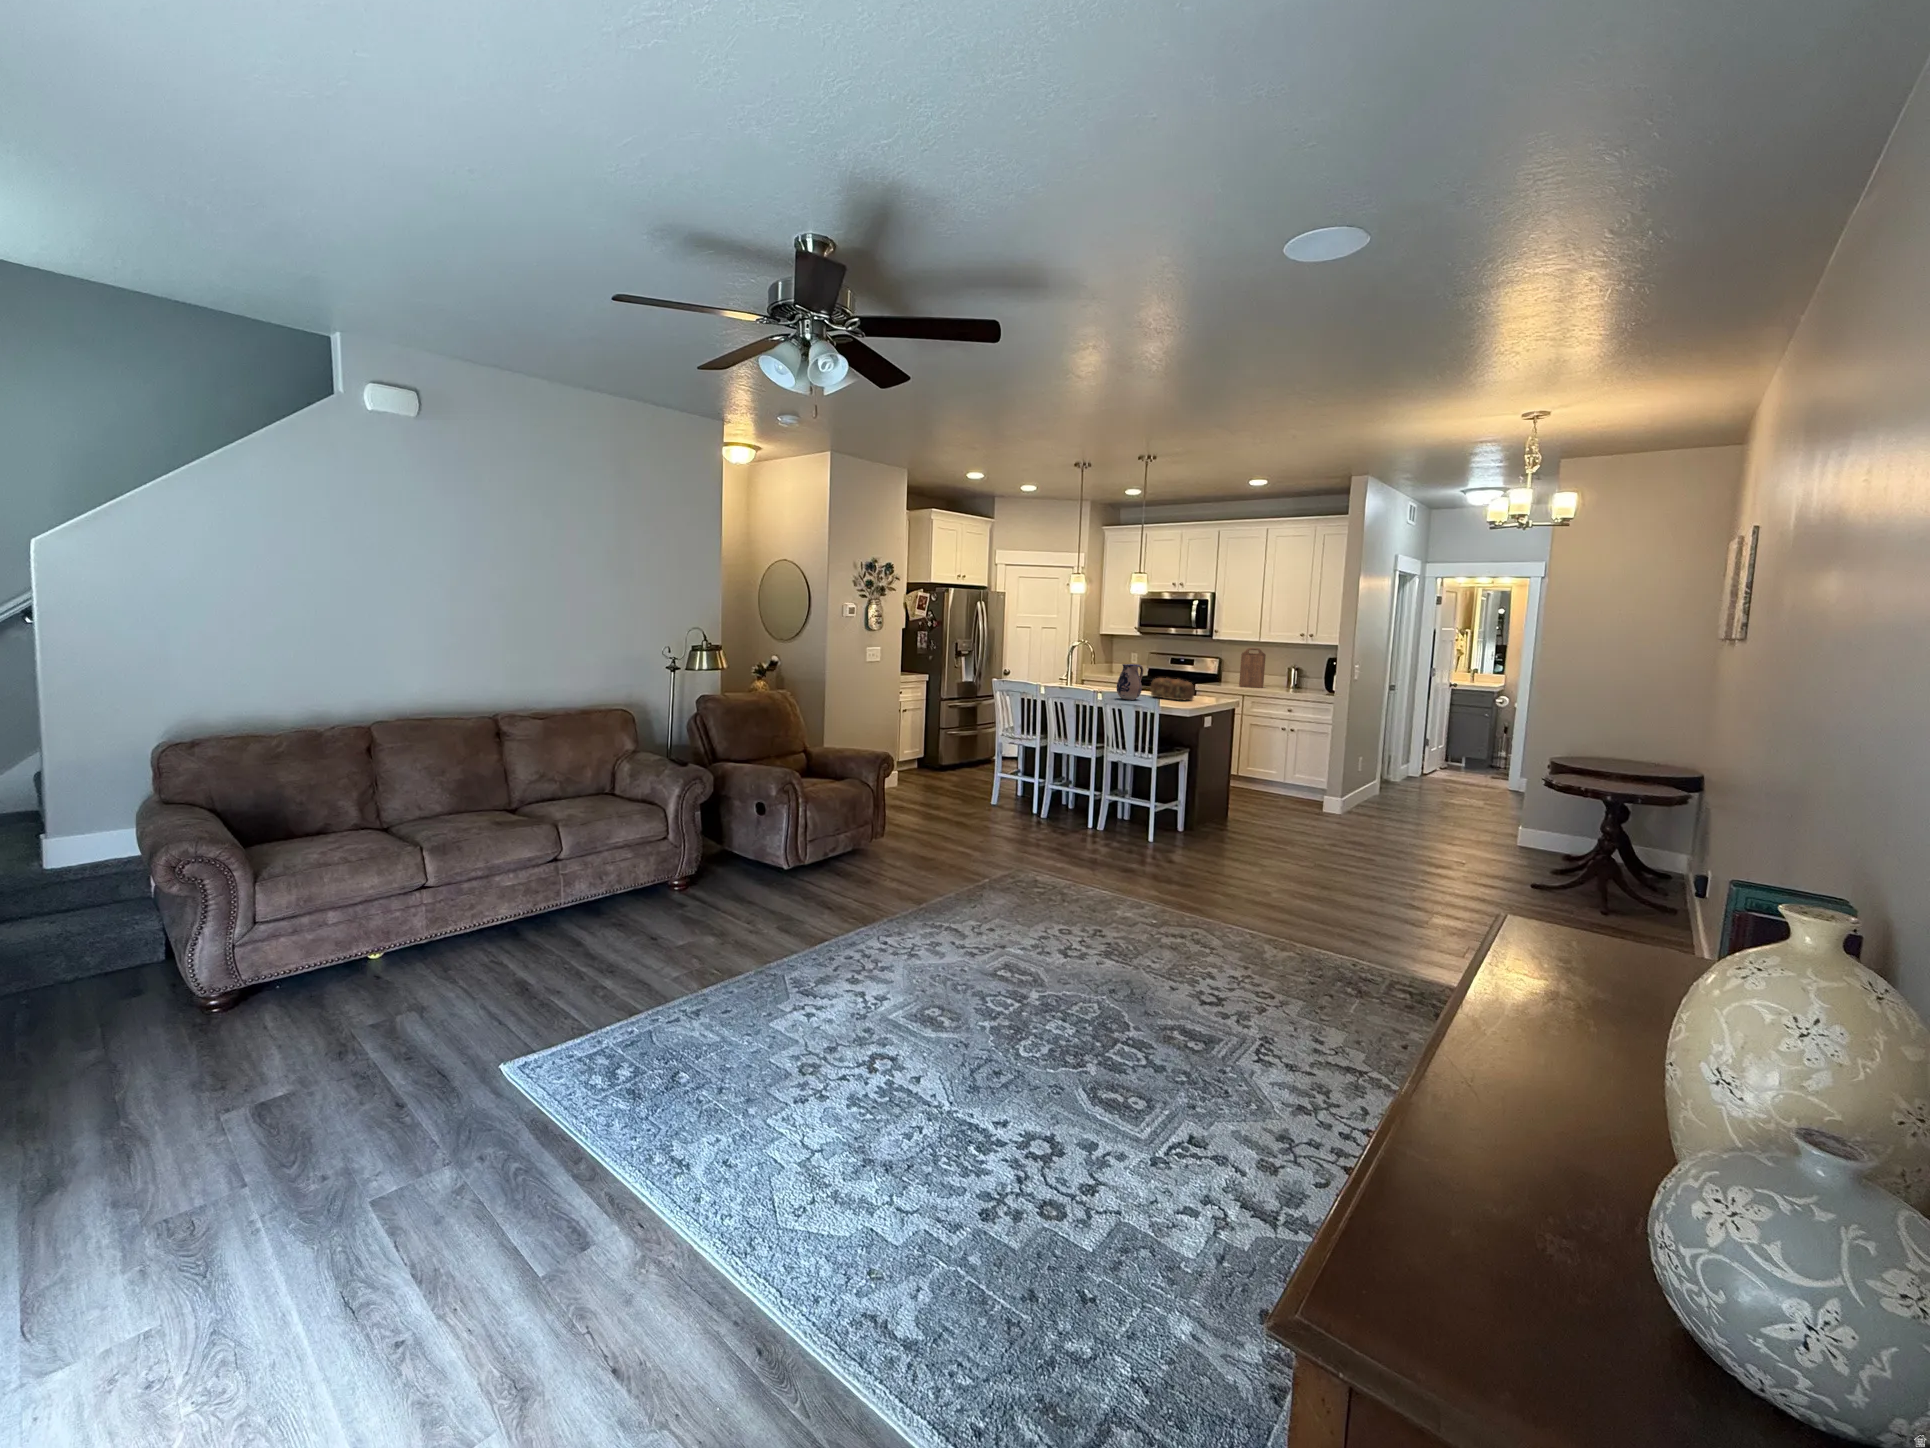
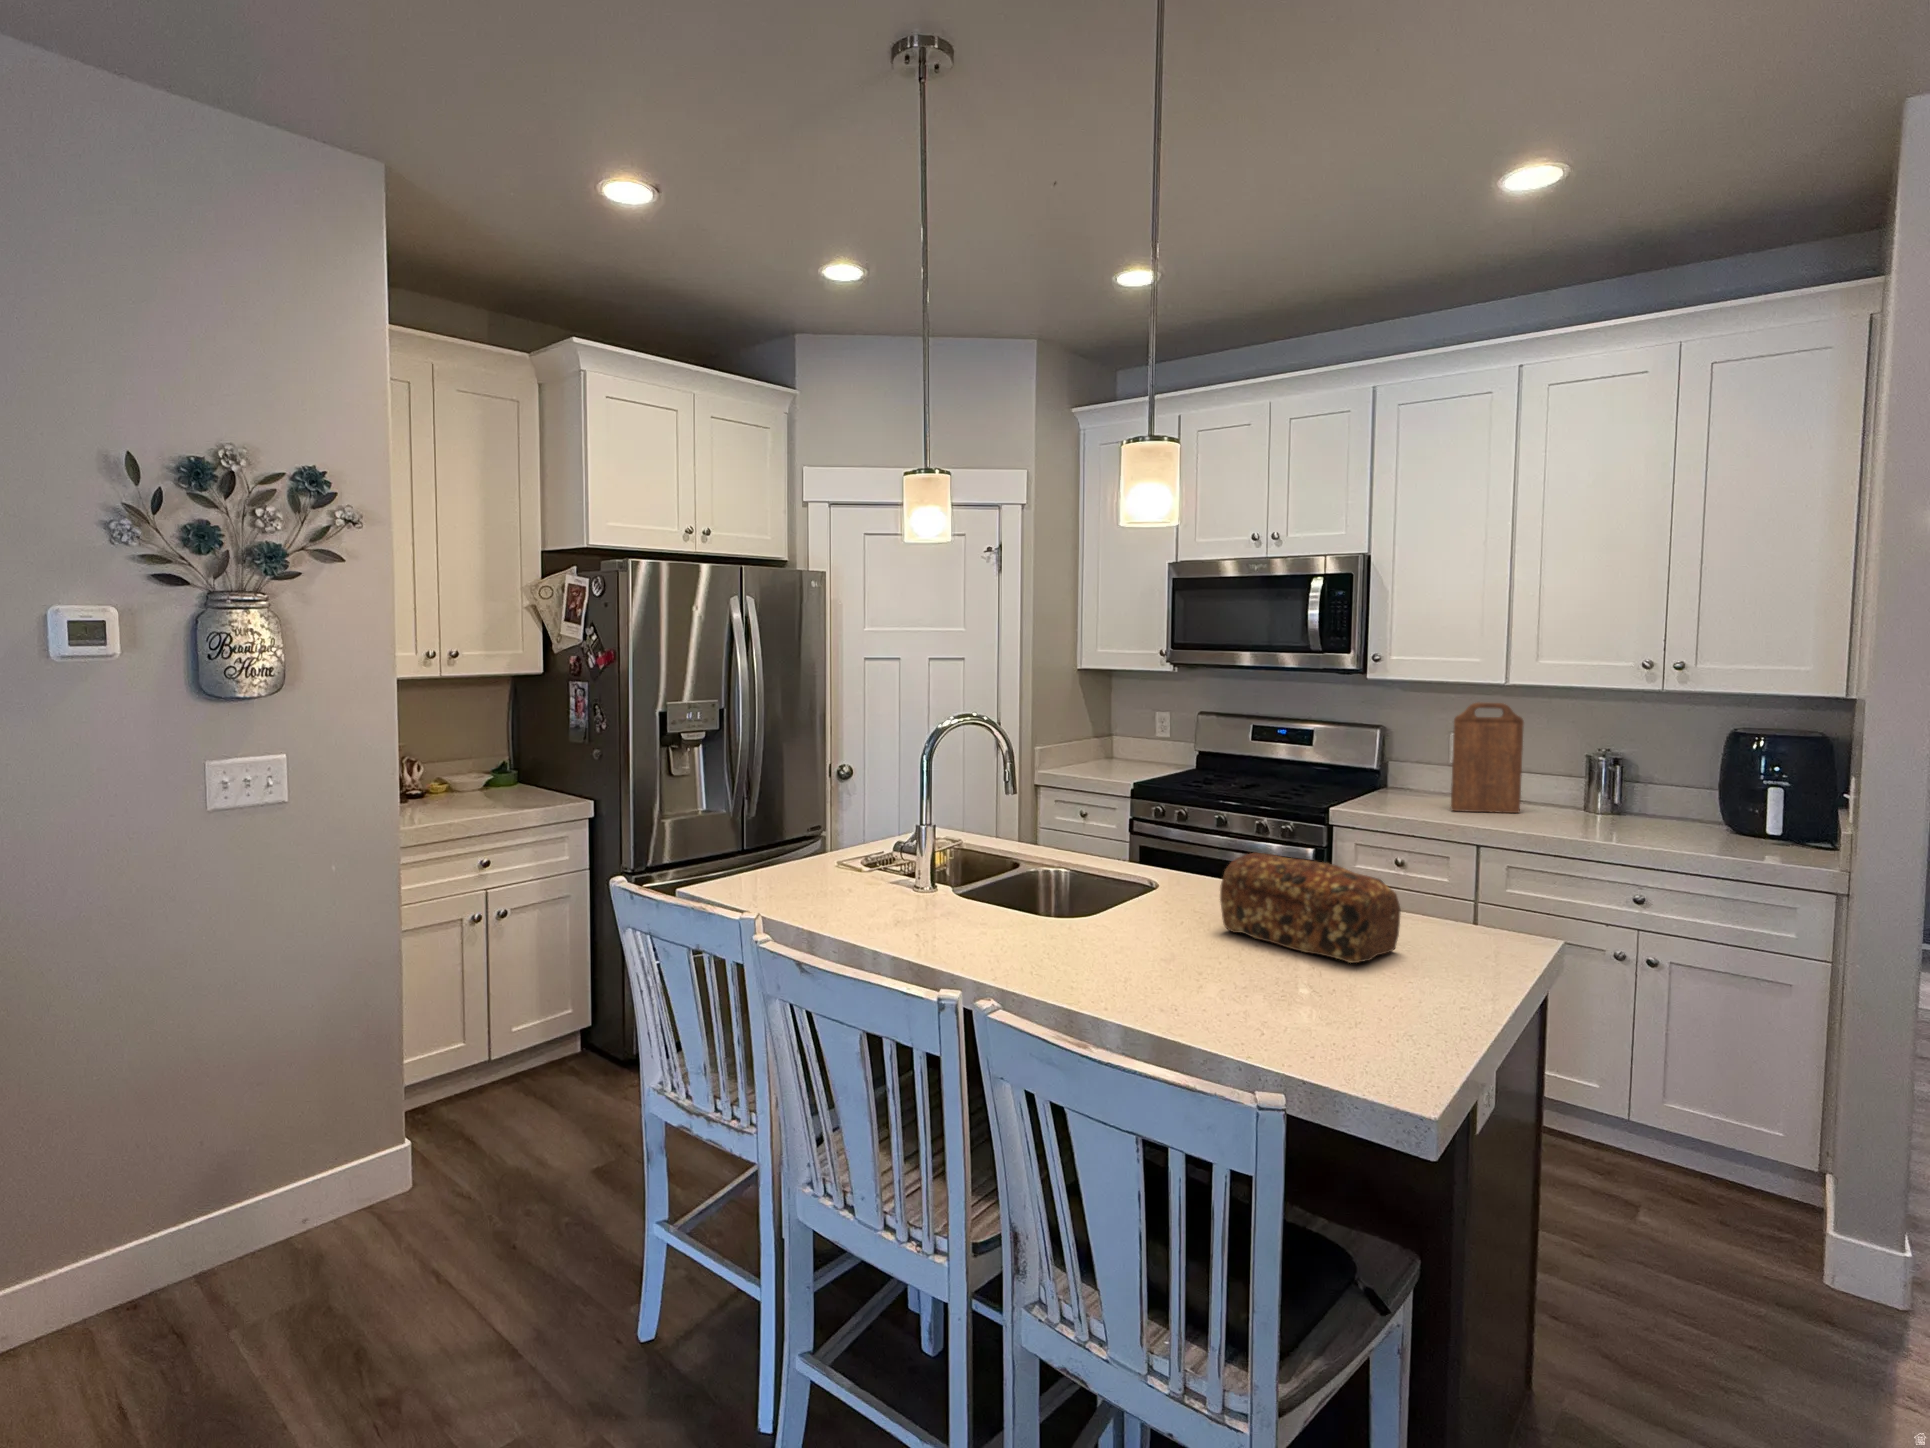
ceramic pitcher: present [1117,664,1143,700] -> none [1084,815,1192,972]

